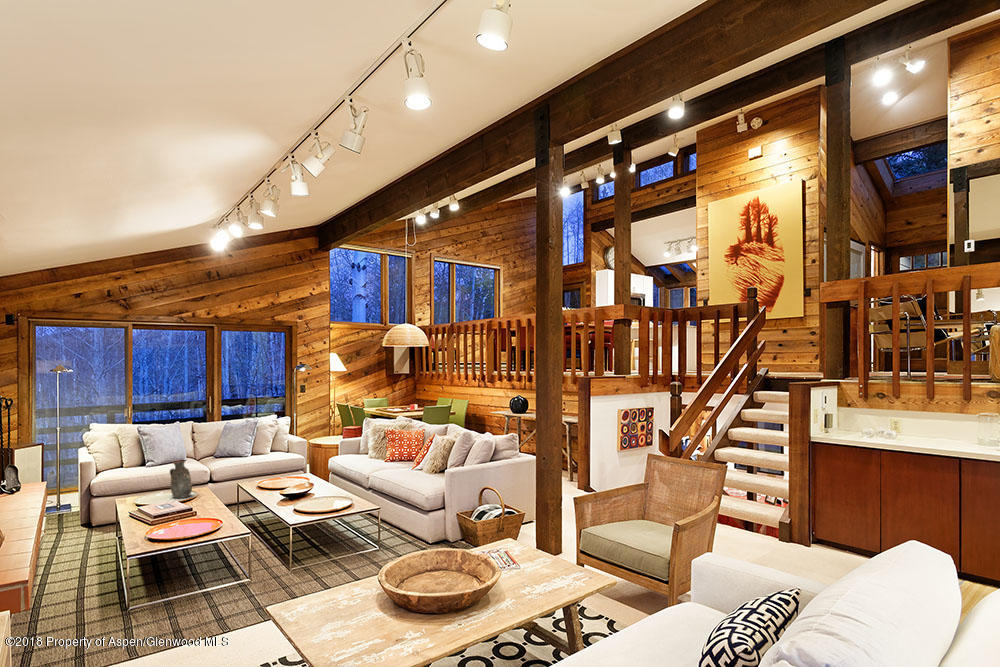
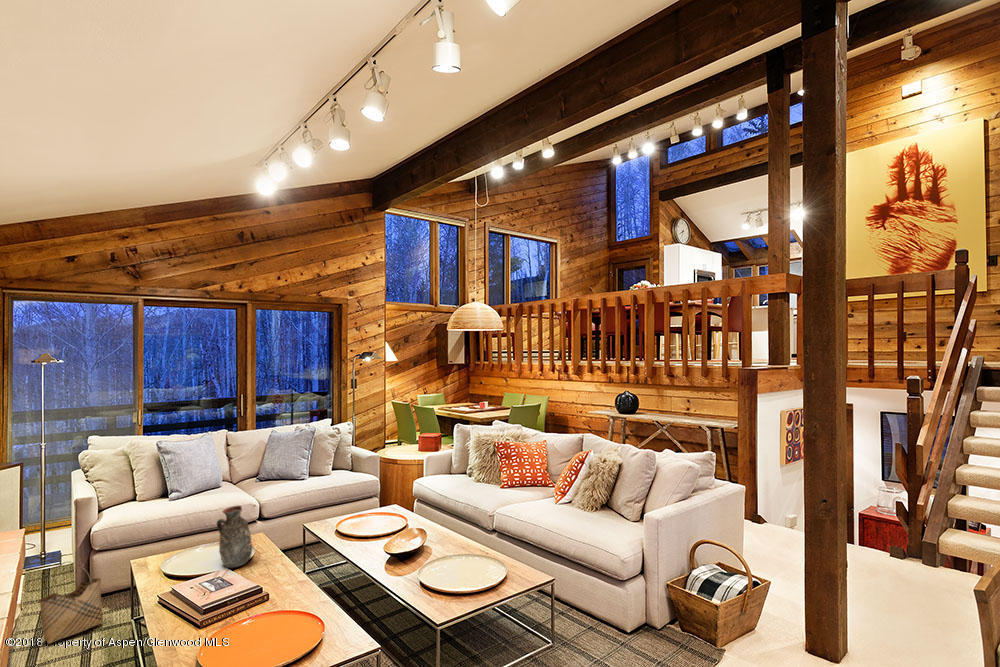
woven basket: none [59,498,98,546] -> present [39,562,103,644]

